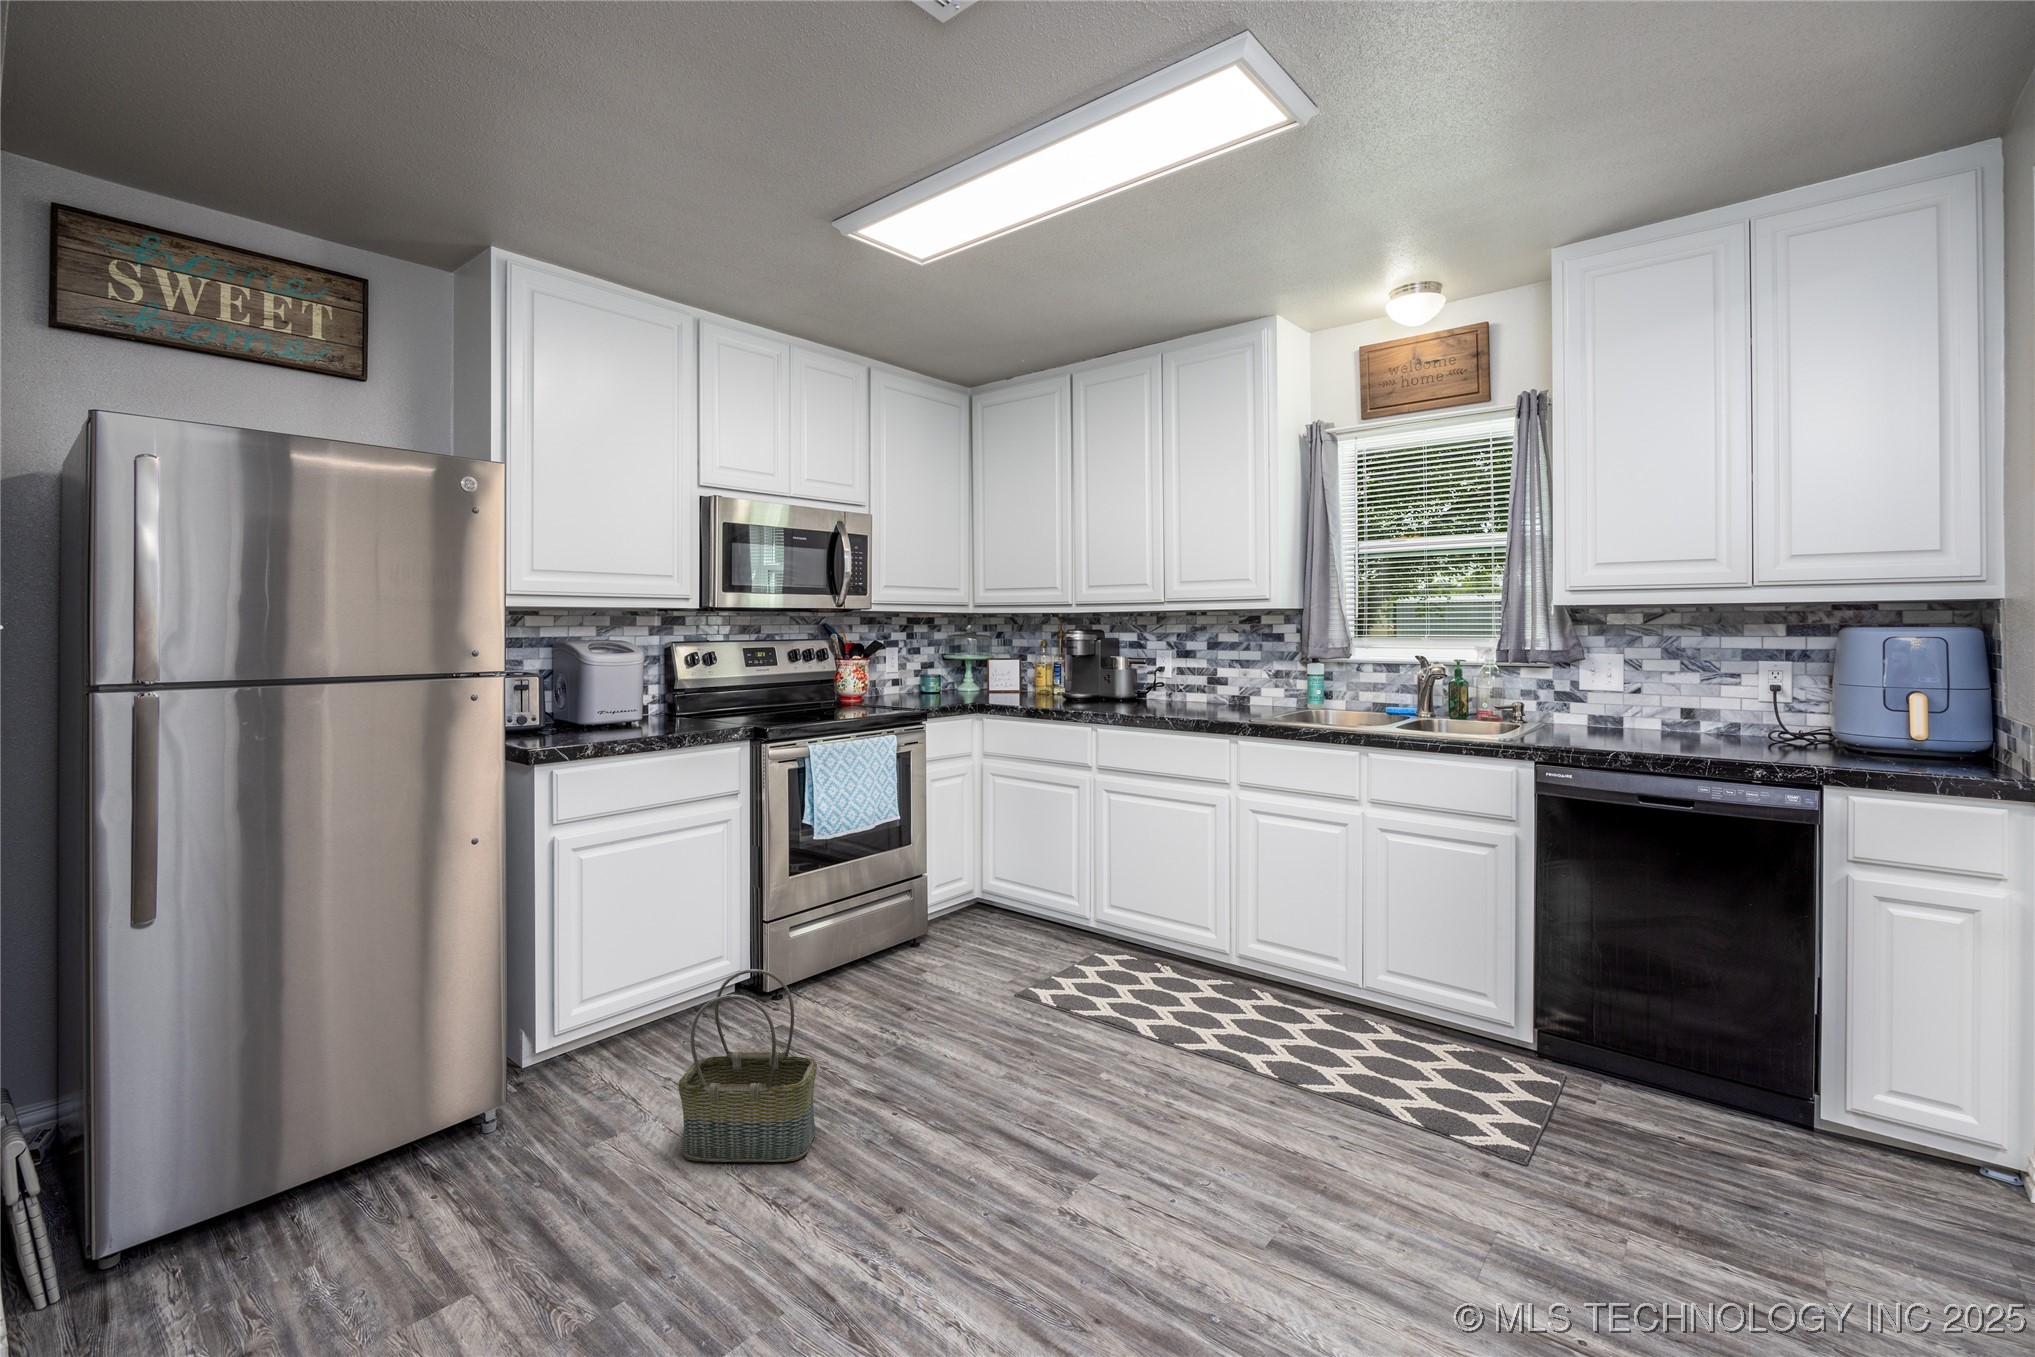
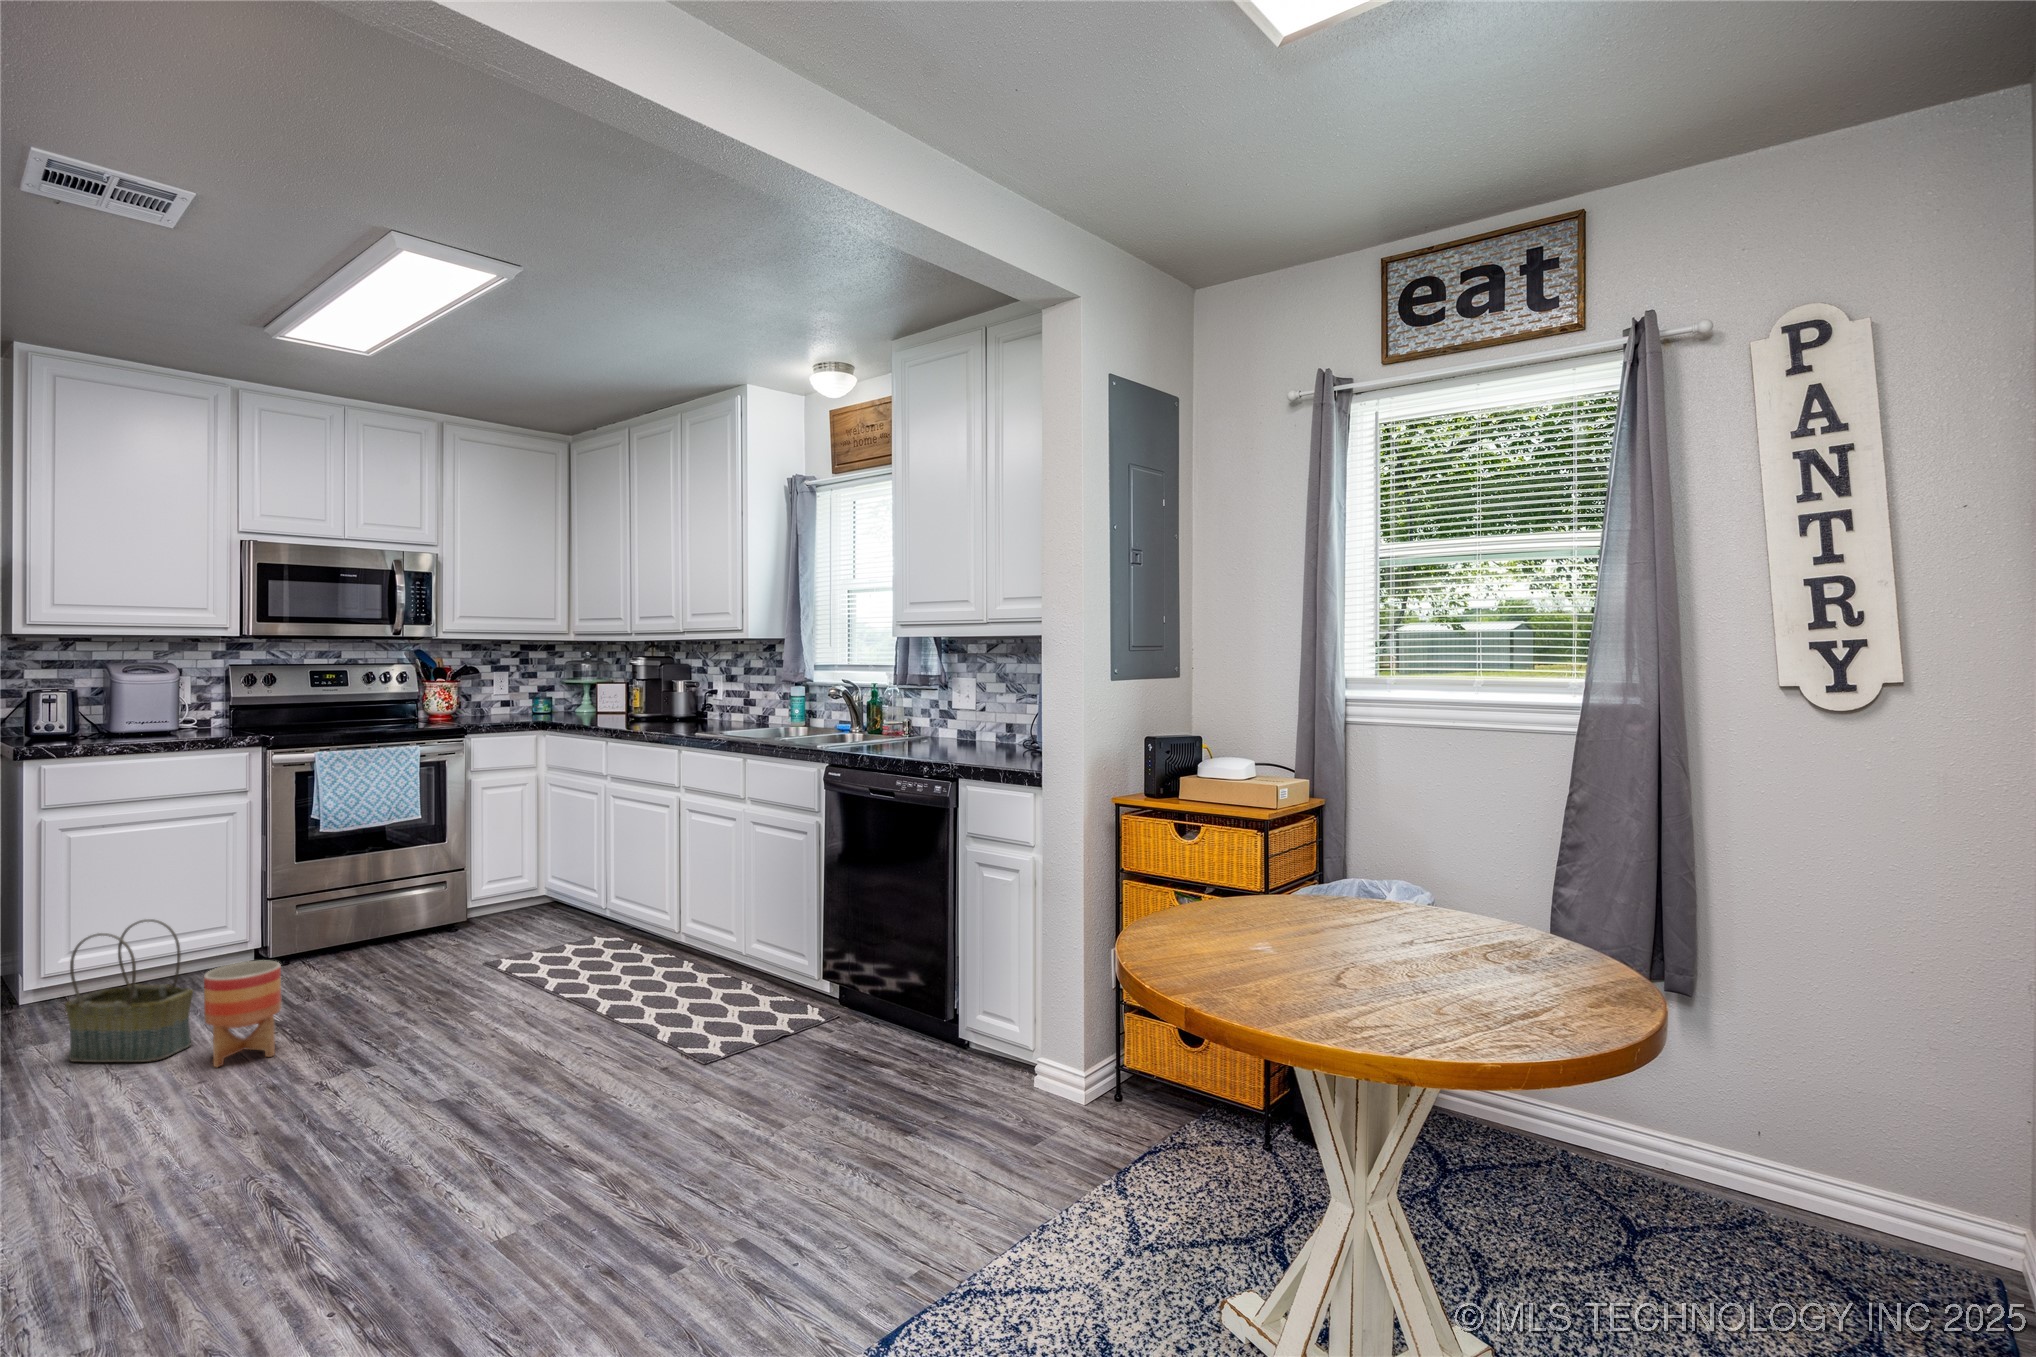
planter: none [859,1023,942,1172] -> present [204,961,282,1067]

